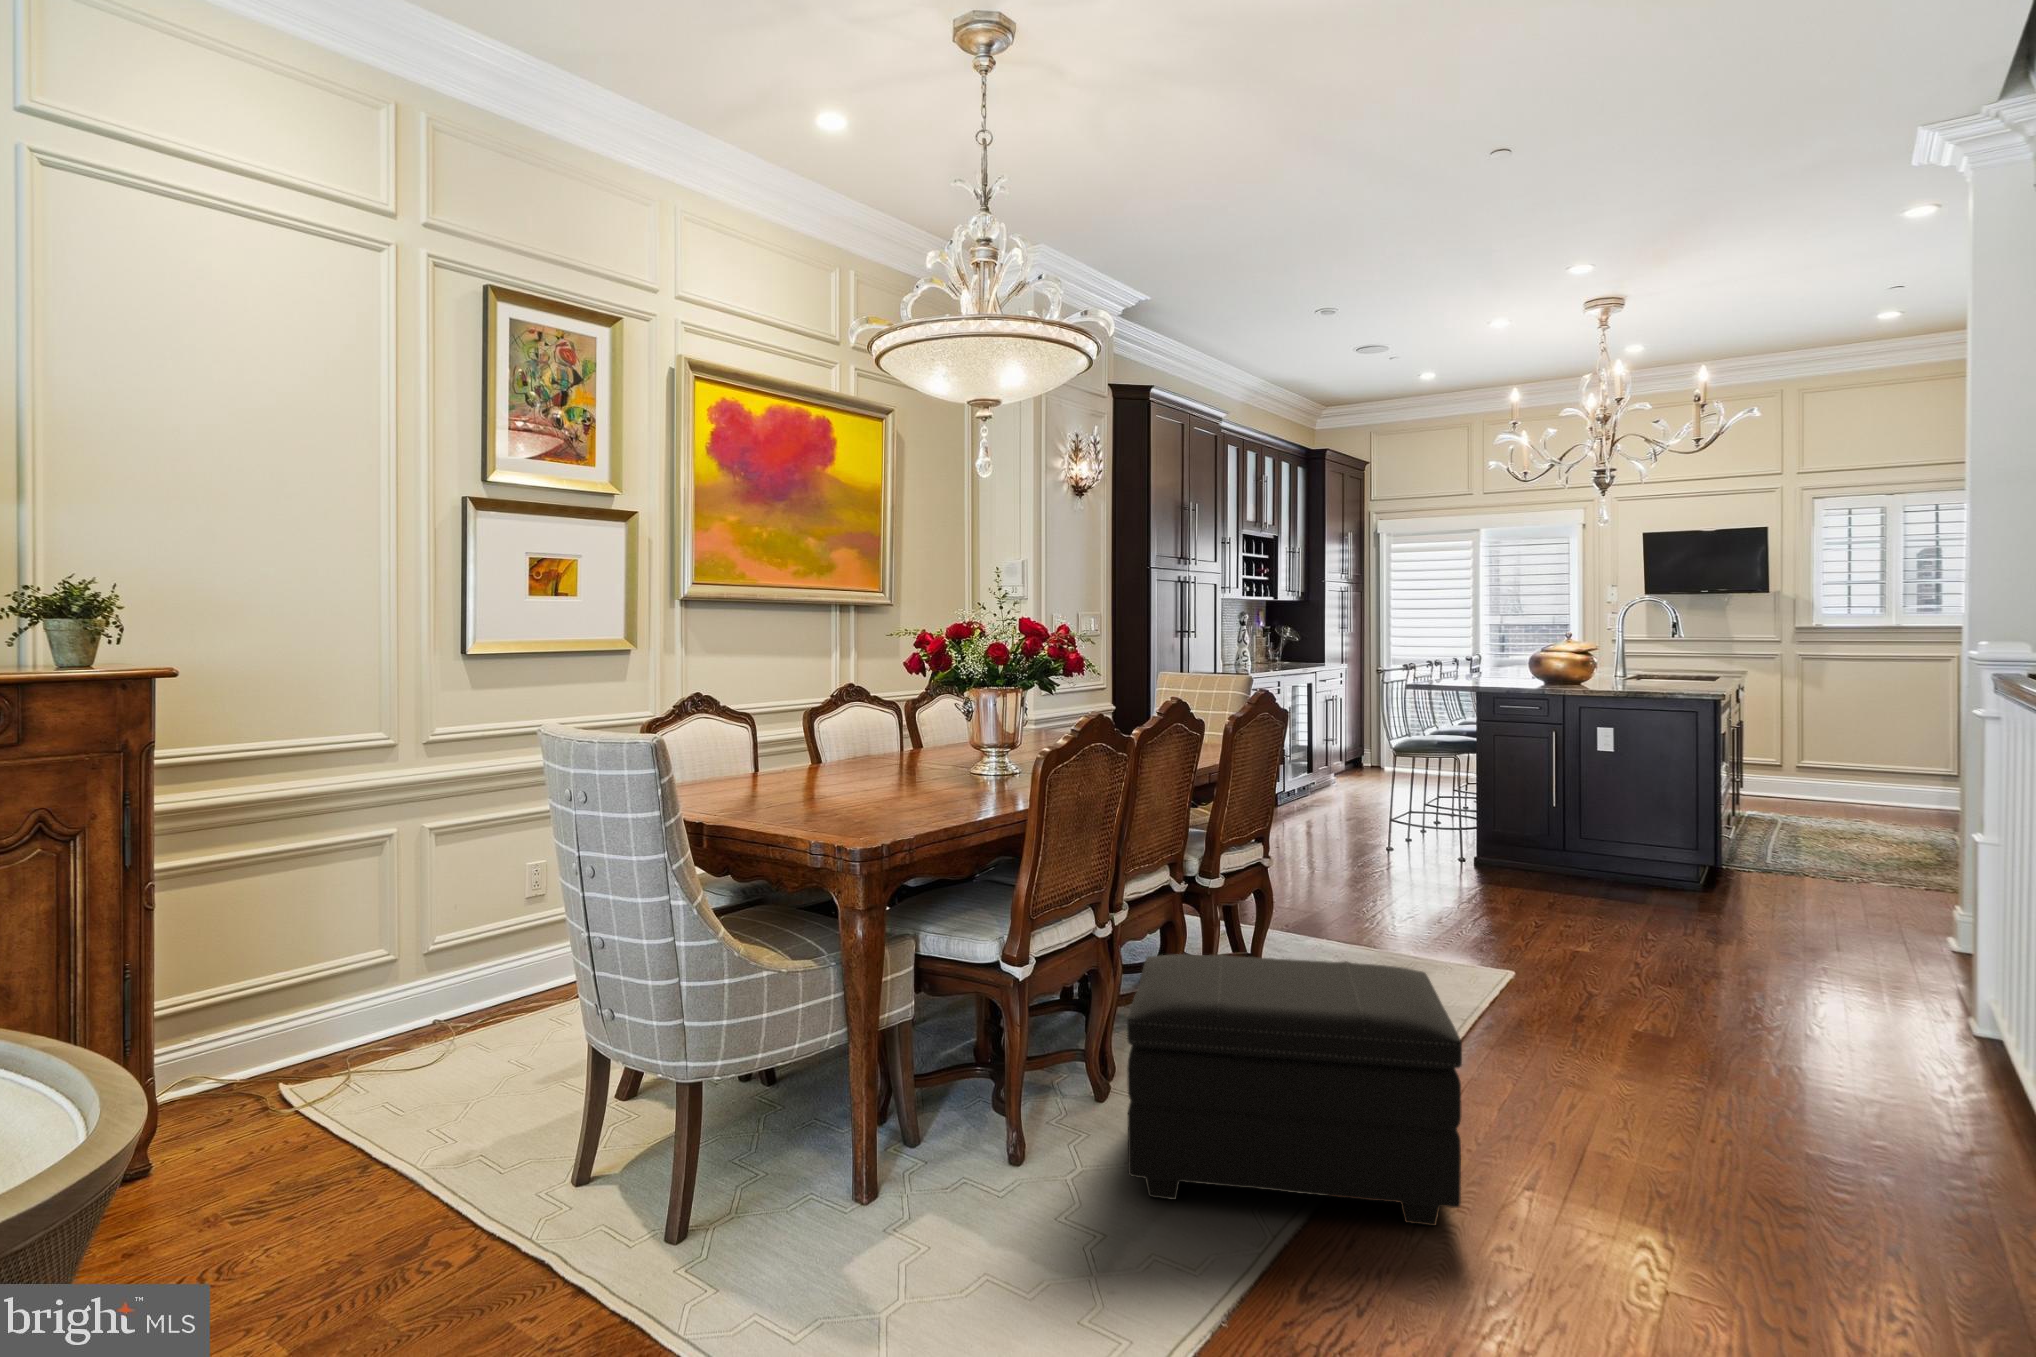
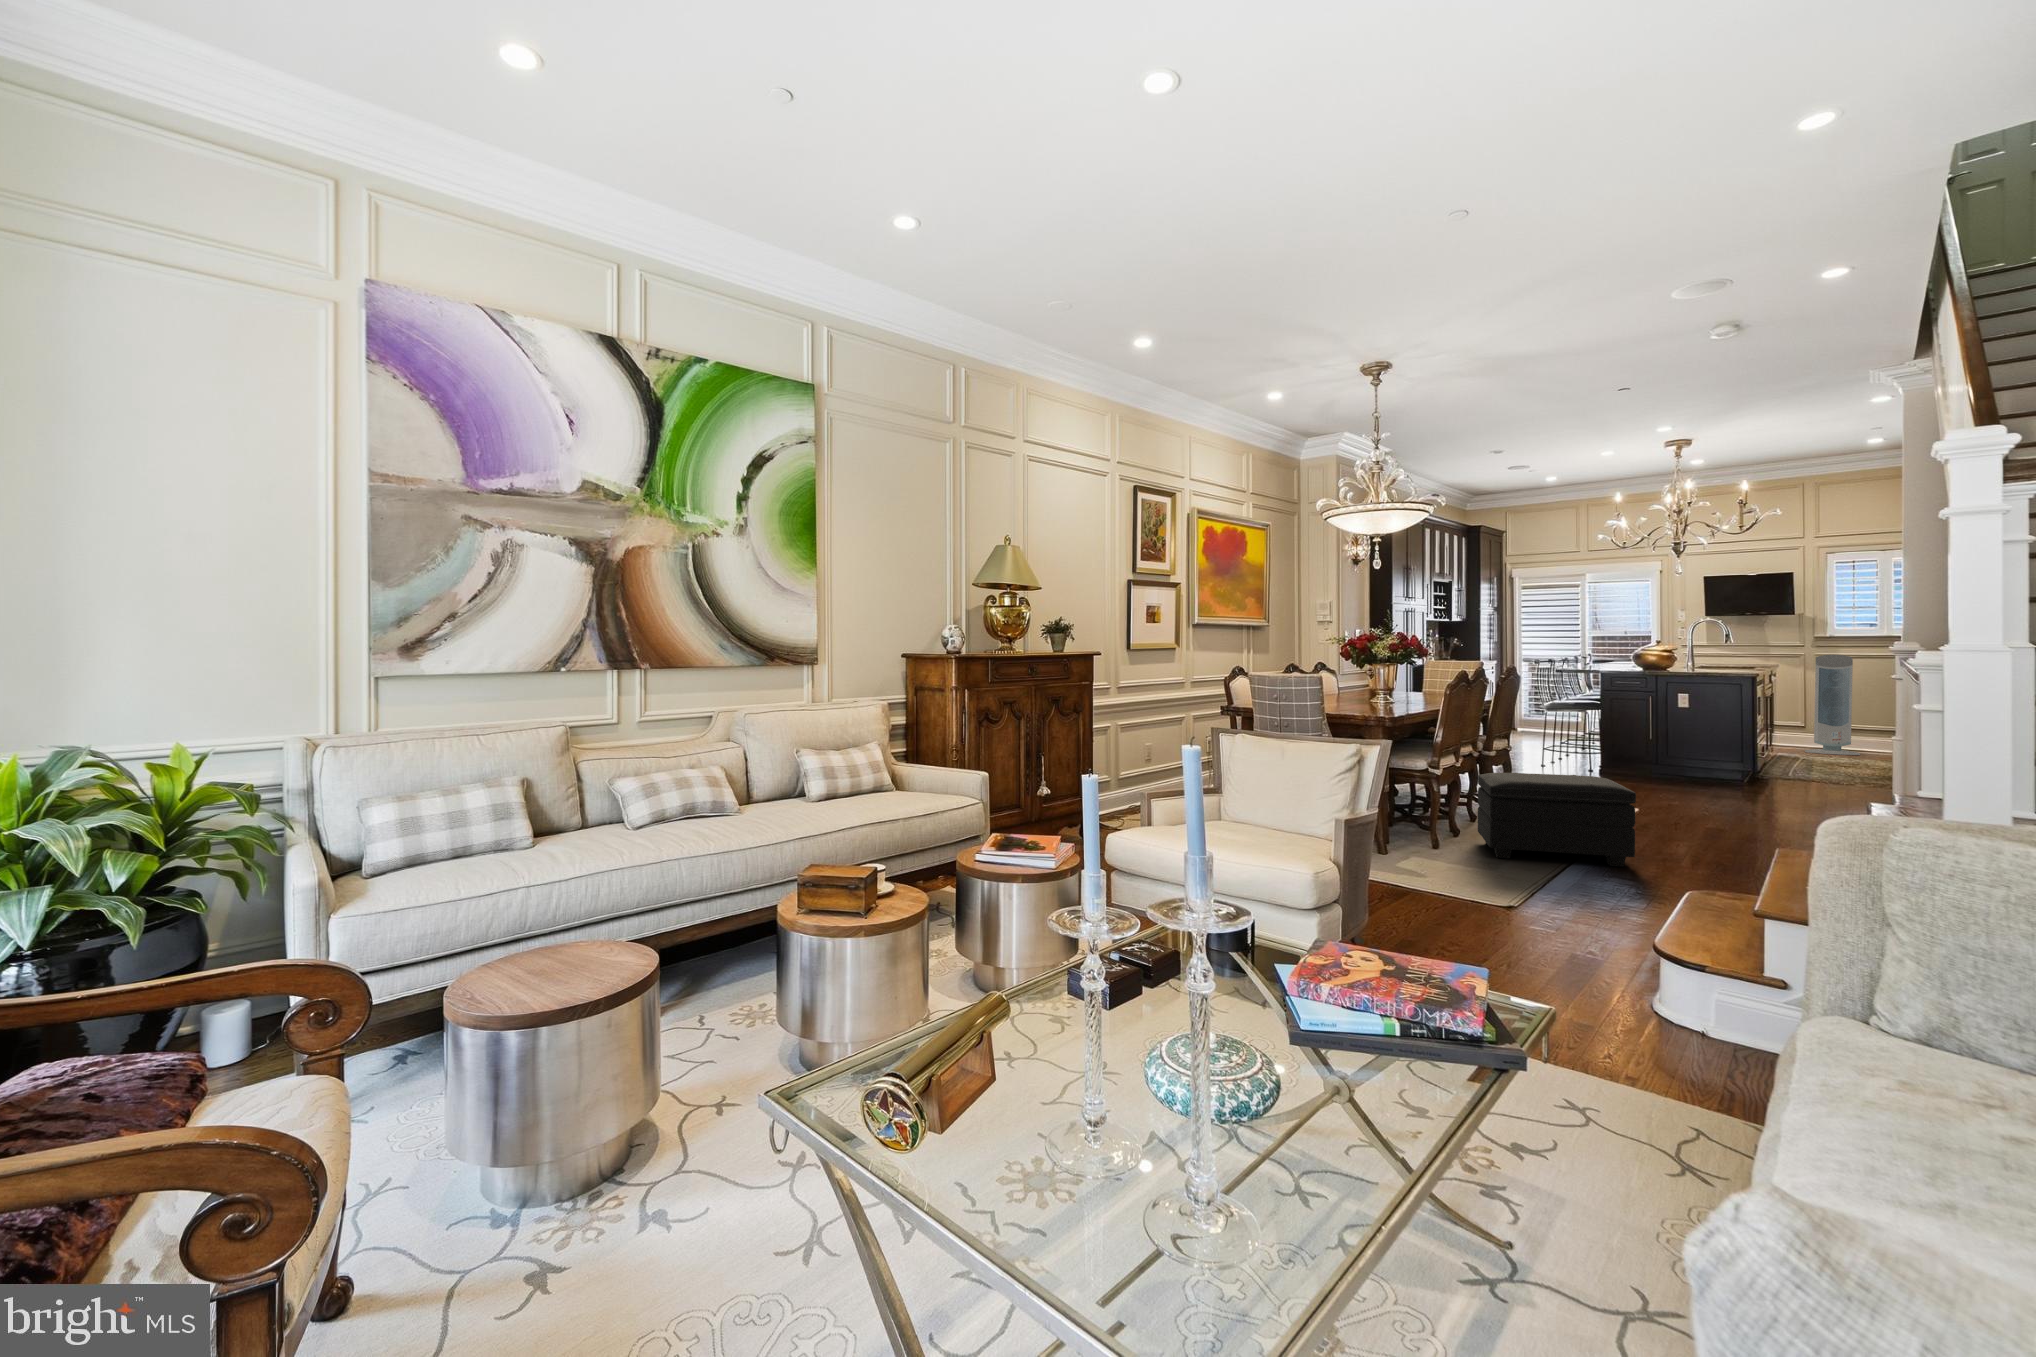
air purifier: none [1780,653,1857,807] -> present [1805,655,1860,755]

